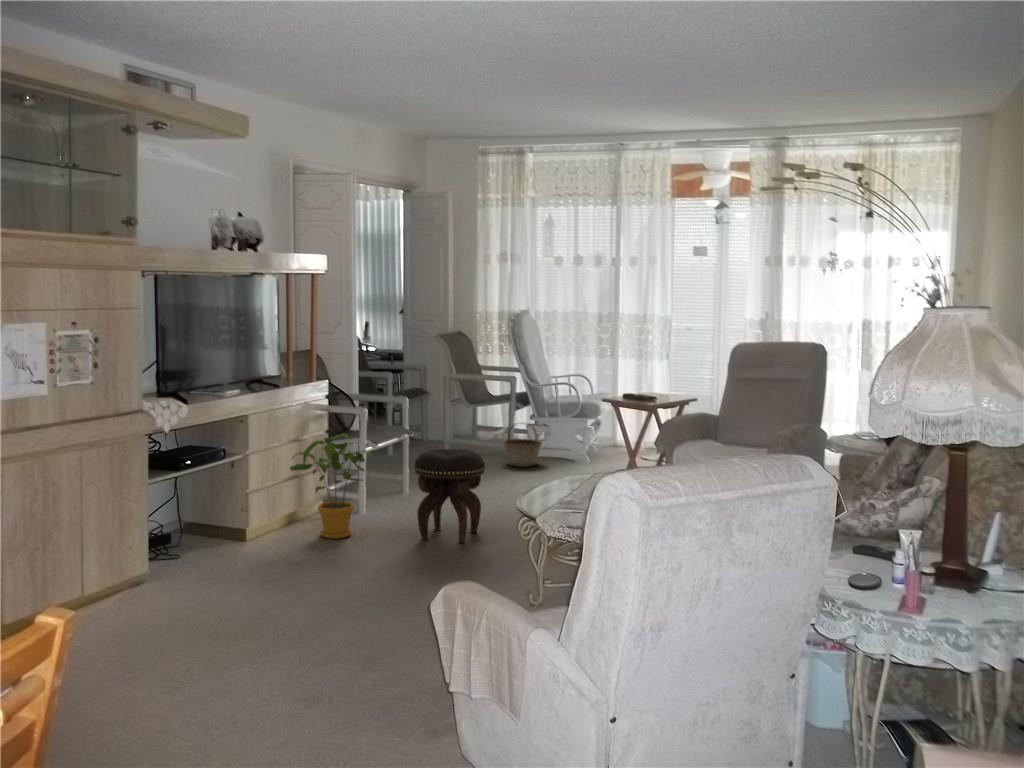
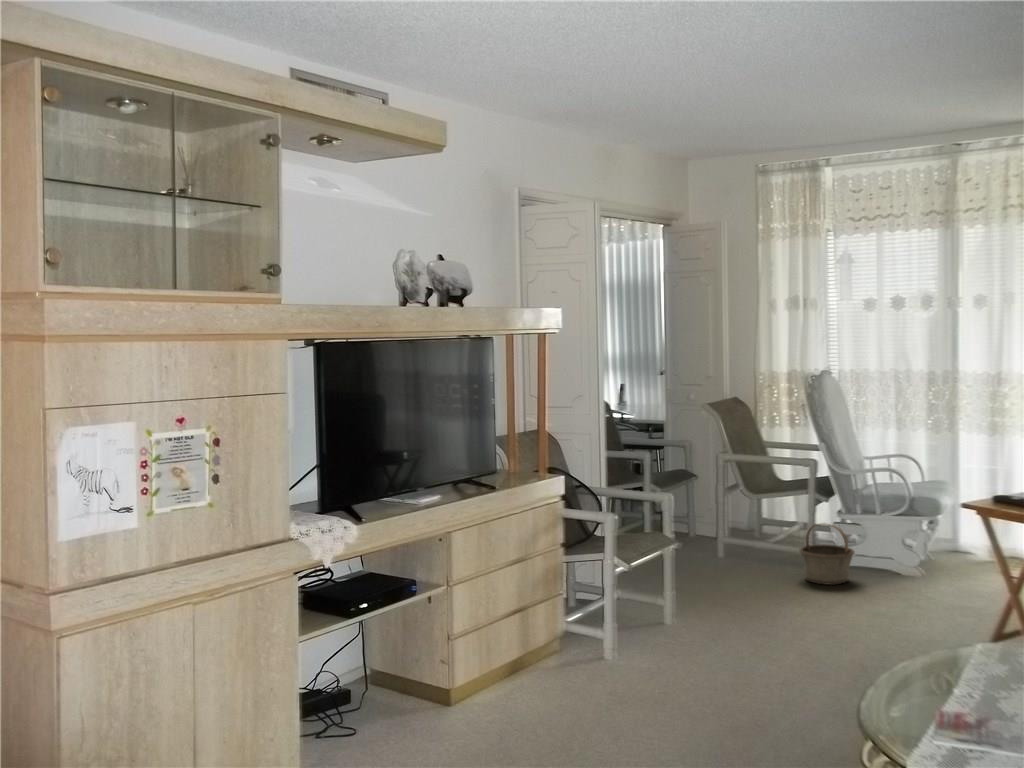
house plant: present [290,433,374,539] -> none [500,559,617,705]
footstool: present [414,449,485,543] -> none [673,580,778,724]

